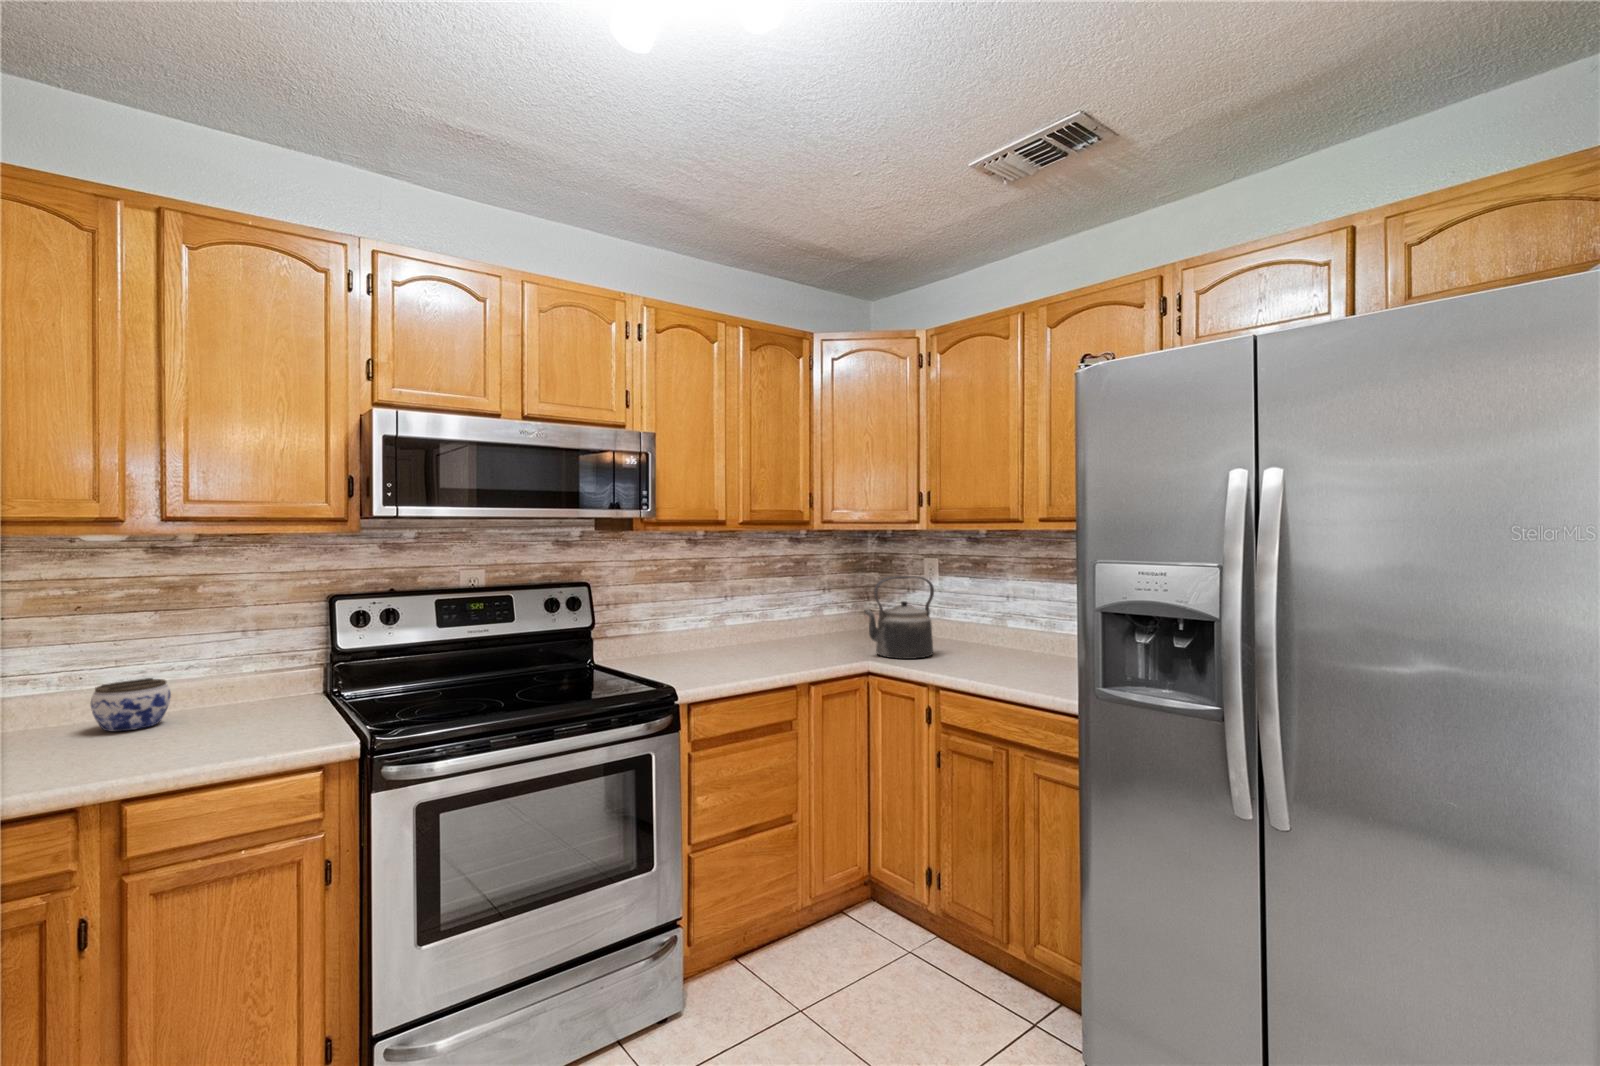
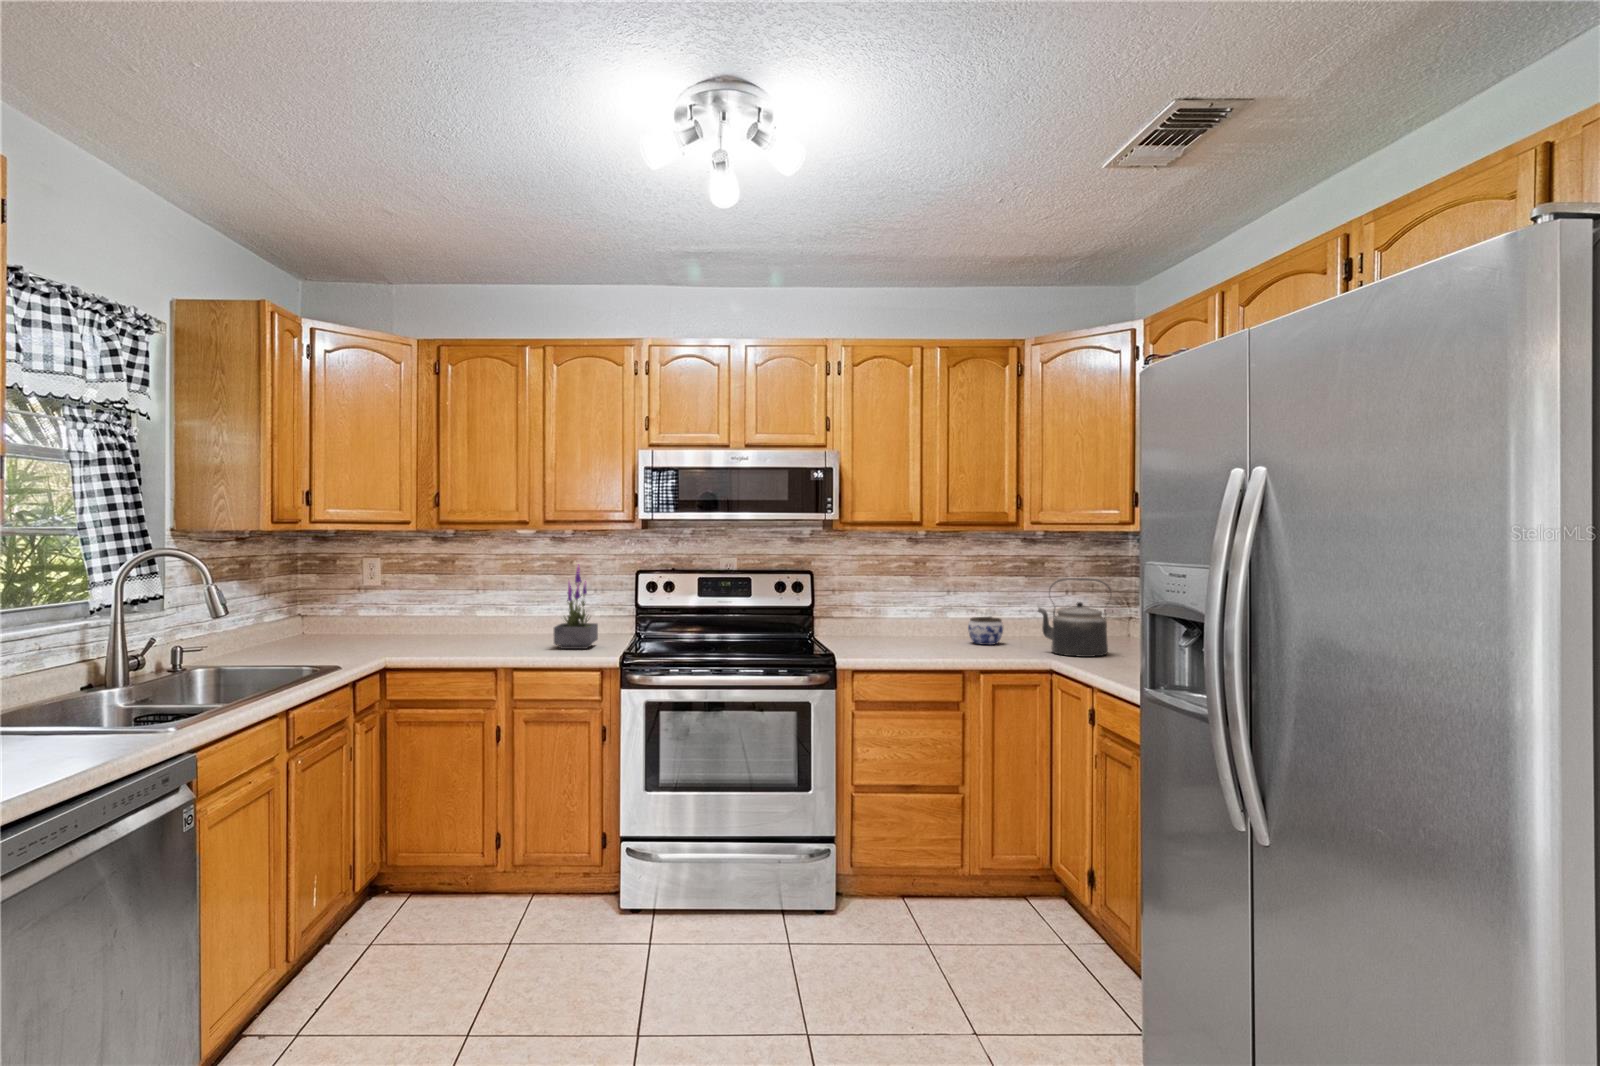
potted plant: none [204,588,284,740] -> present [554,564,598,649]
jar: present [91,678,171,732] -> present [968,617,1003,645]

